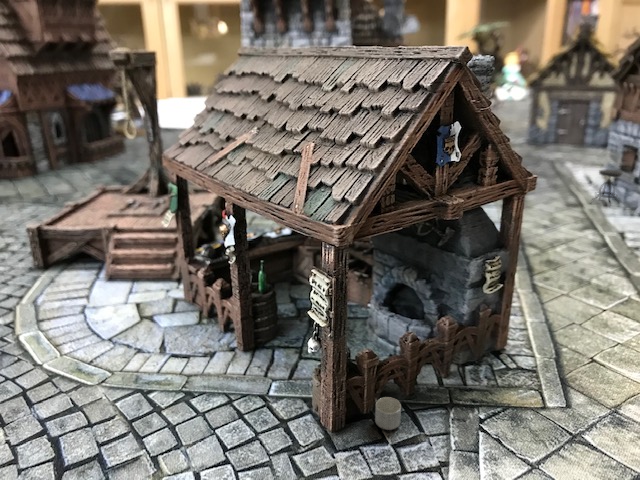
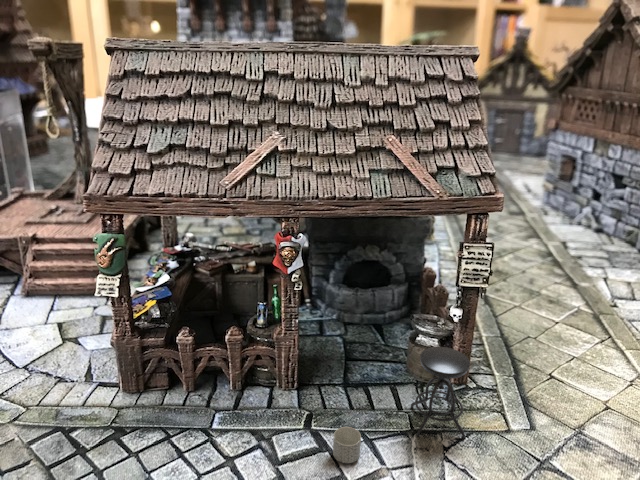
stool: present [592,170,622,200] -> present [411,347,470,439]

